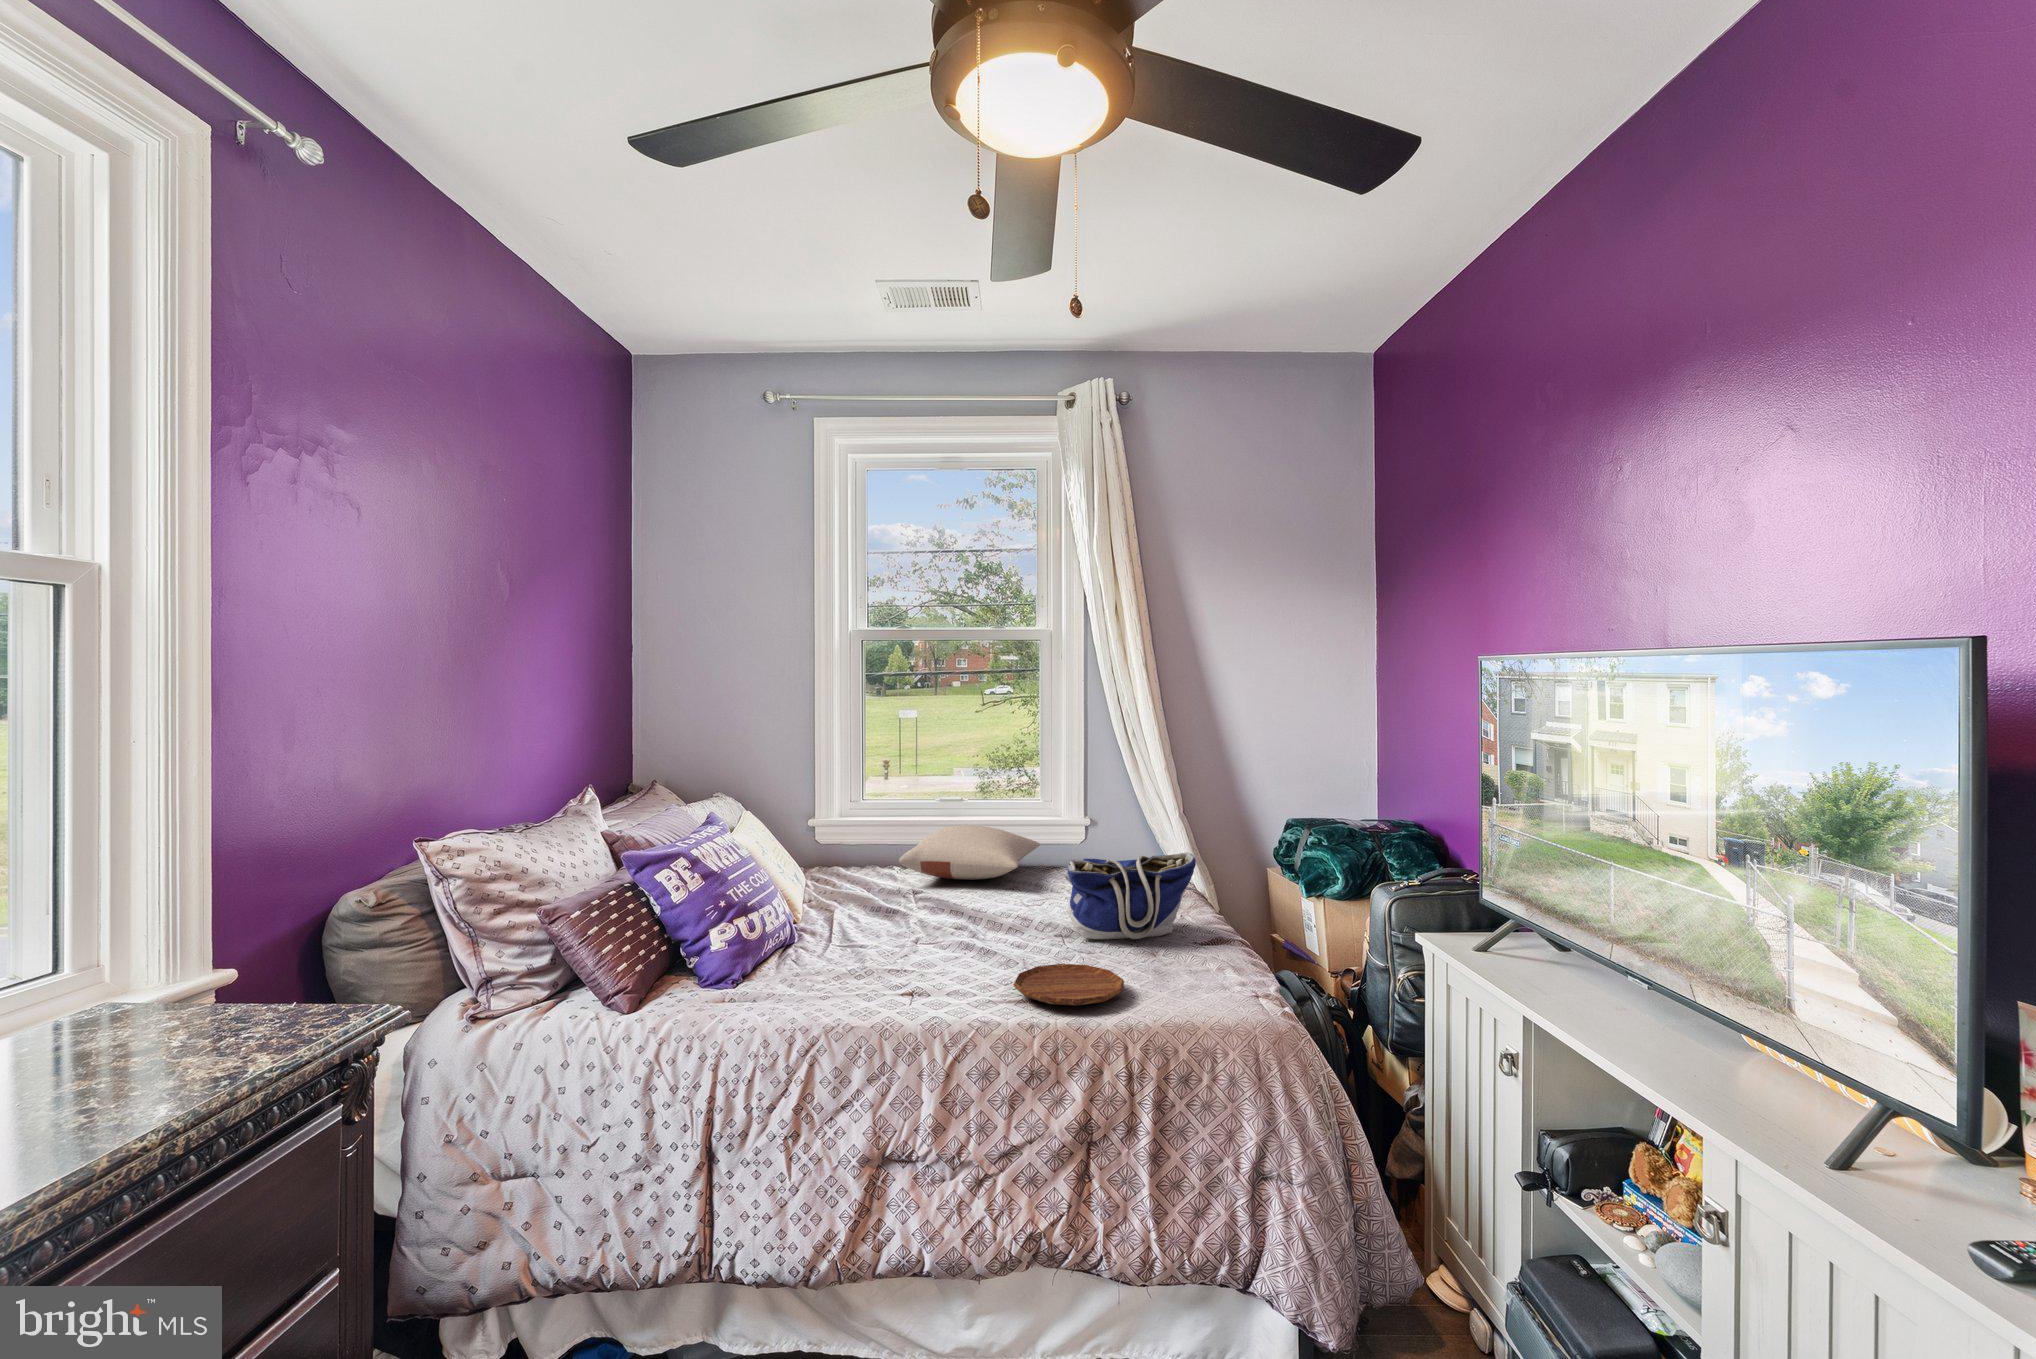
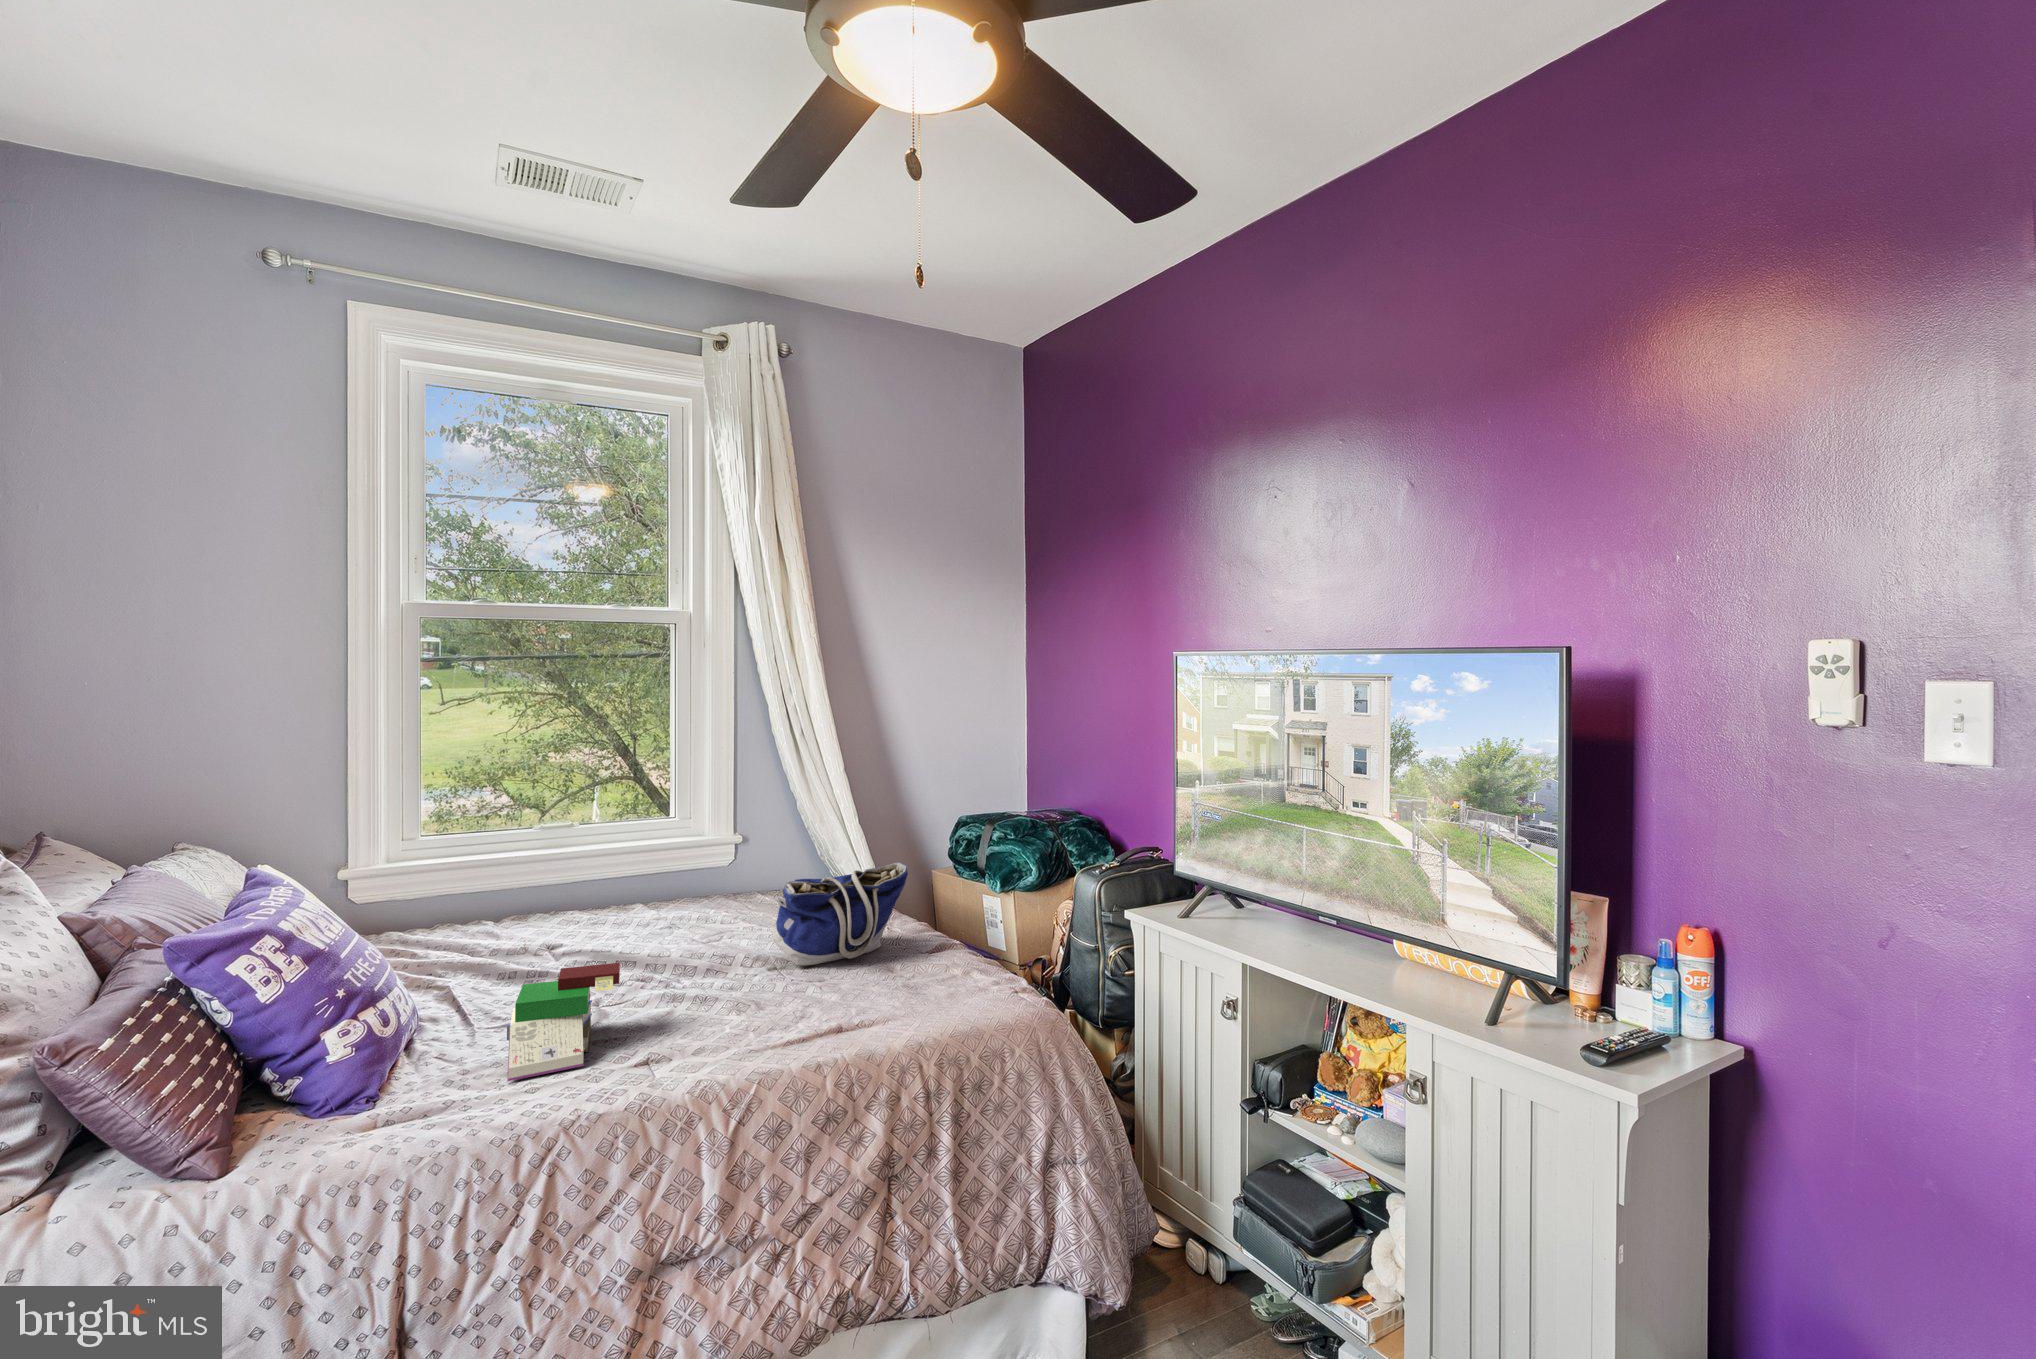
pillow: present [899,825,1040,880] -> none [524,860,683,924]
book: none [814,909,915,989] -> present [507,963,620,1081]
tray: present [1013,964,1124,1006] -> none [766,992,890,1039]

